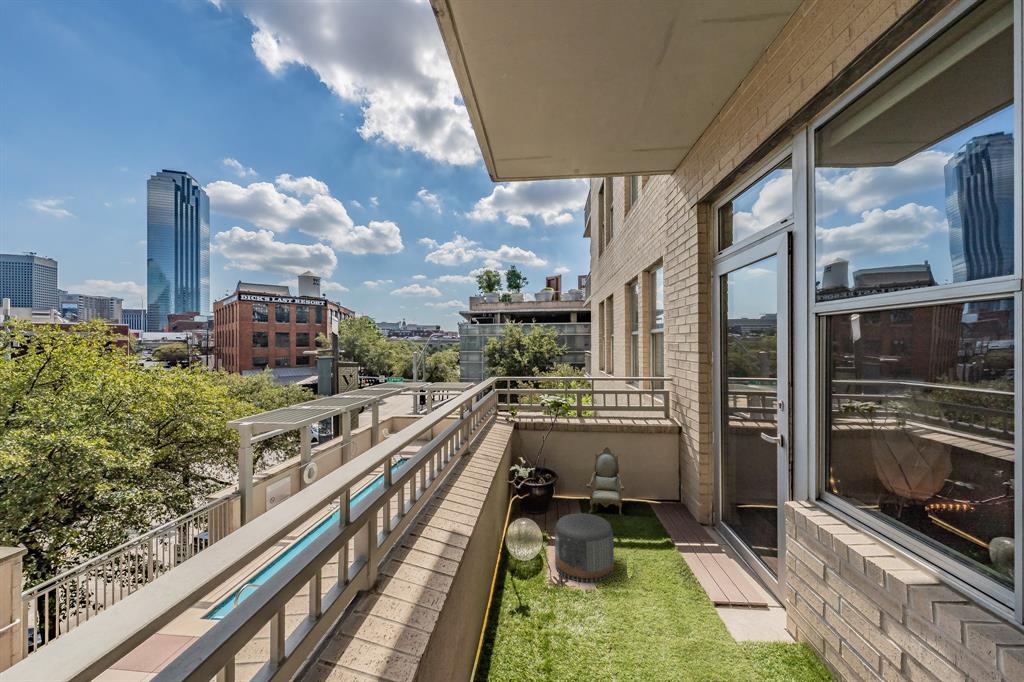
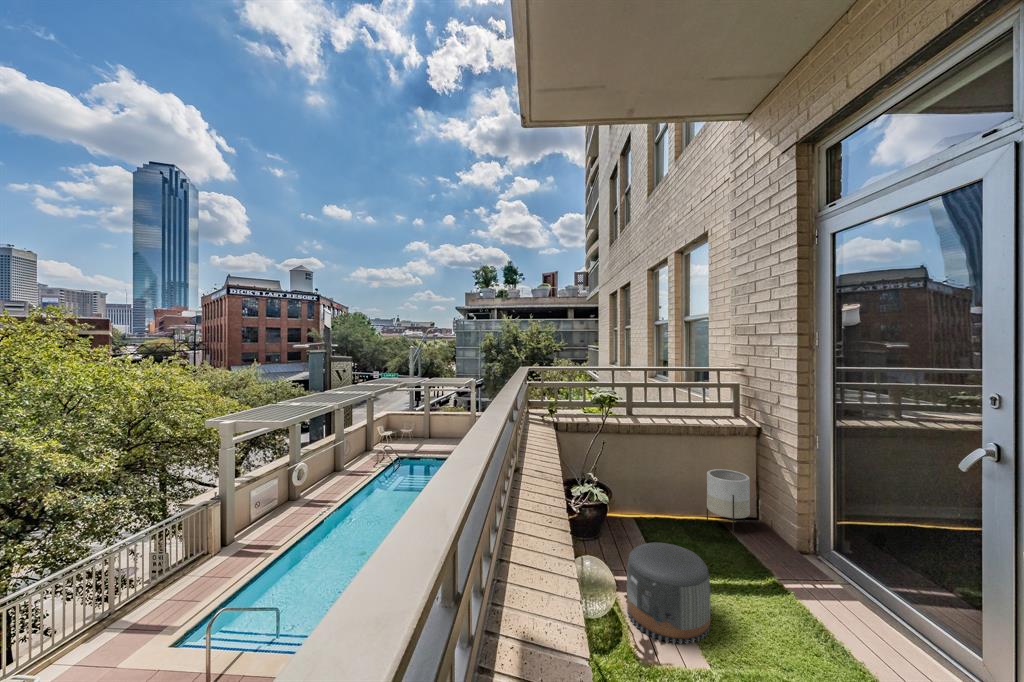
armchair: present [587,447,625,515] -> none [626,429,690,539]
planter: none [640,461,673,514] -> present [707,469,750,536]

